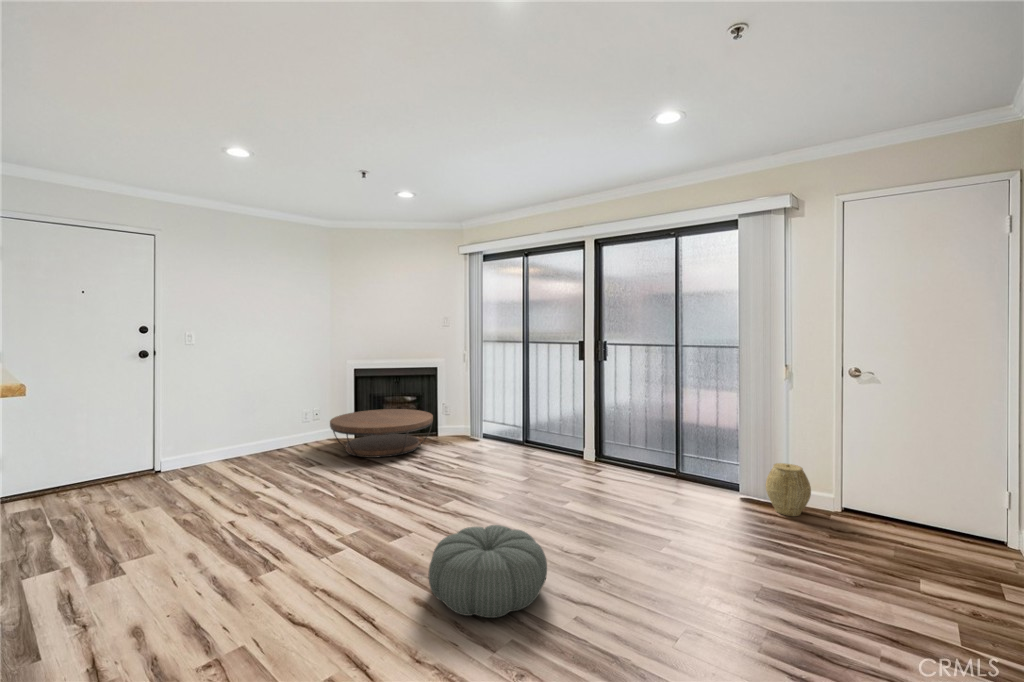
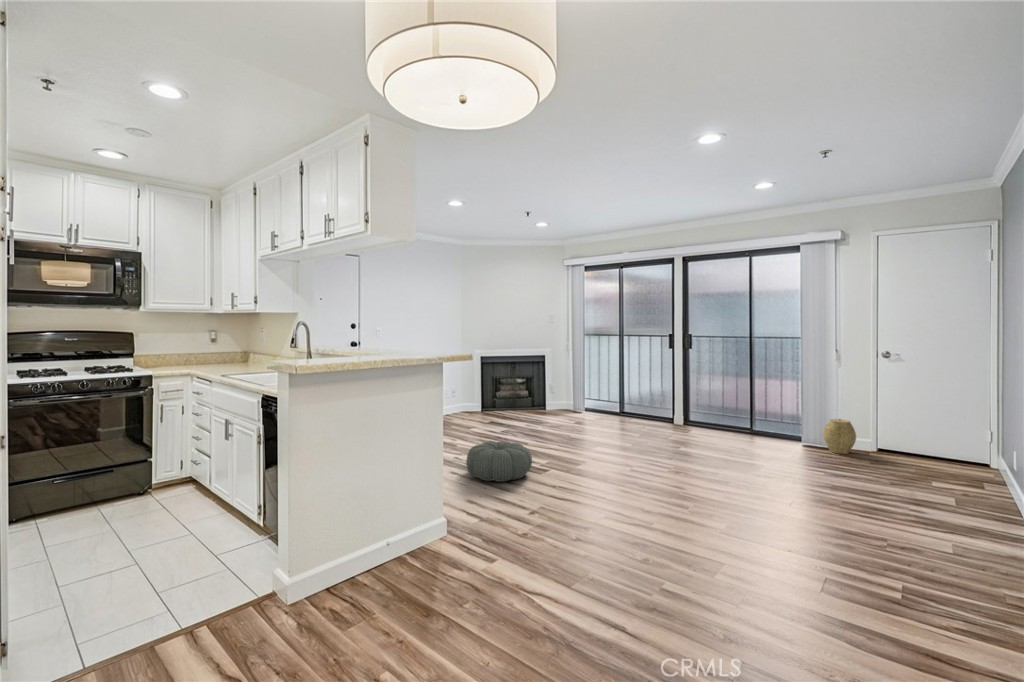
coffee table: present [330,409,433,458] -> none [473,389,550,424]
pouf: present [428,525,547,618] -> present [466,441,532,482]

